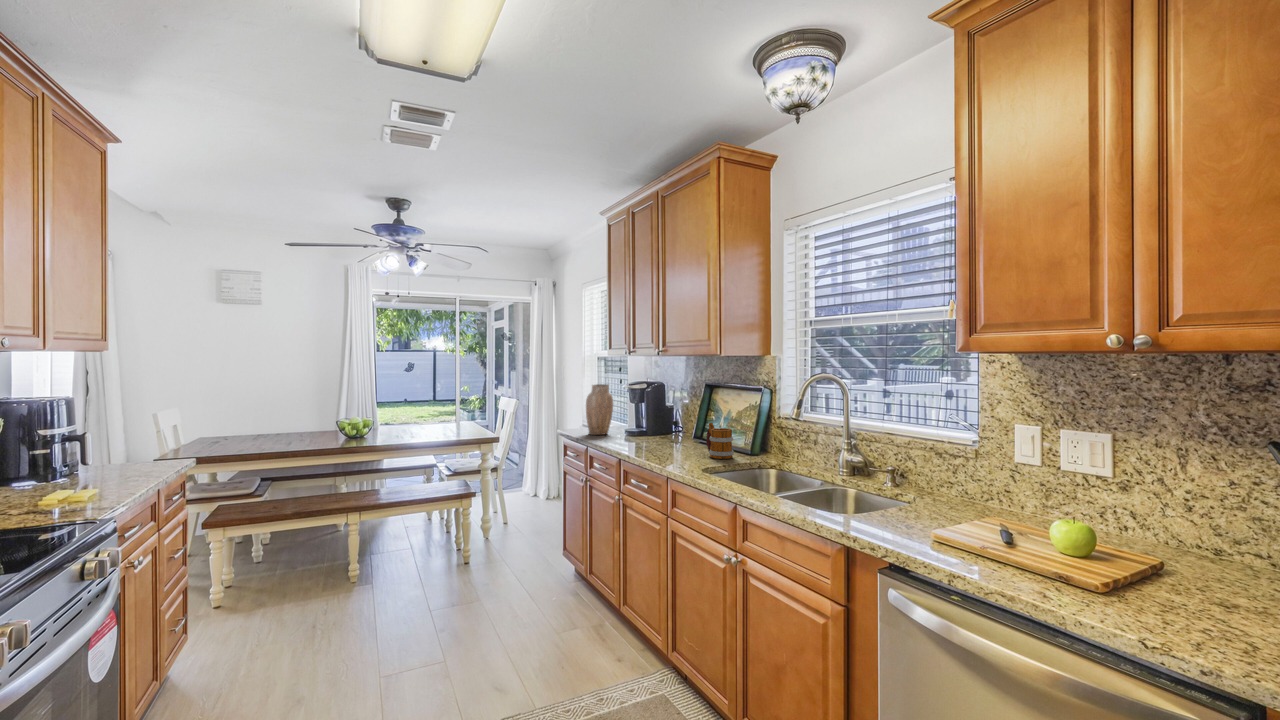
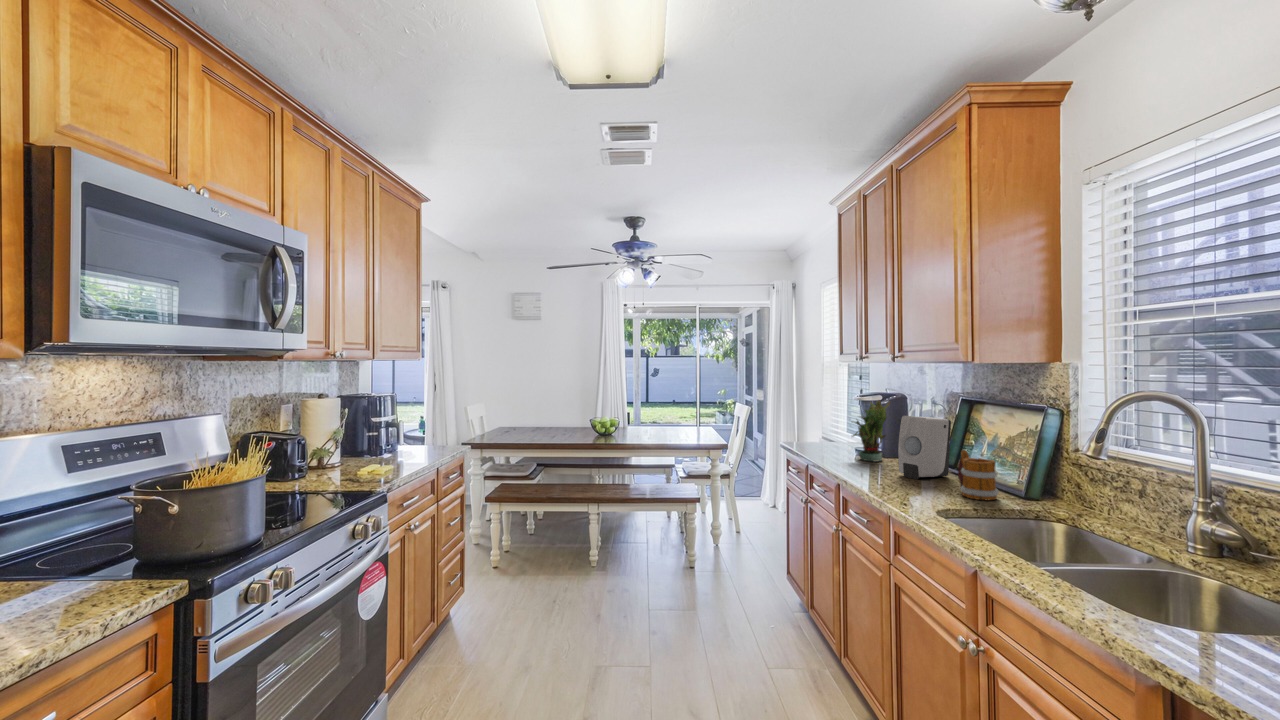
vase: present [586,384,613,435] -> none [811,394,844,451]
potted plant: none [620,387,653,440] -> present [852,400,891,461]
soap dispenser: none [662,399,699,450] -> present [898,416,951,479]

